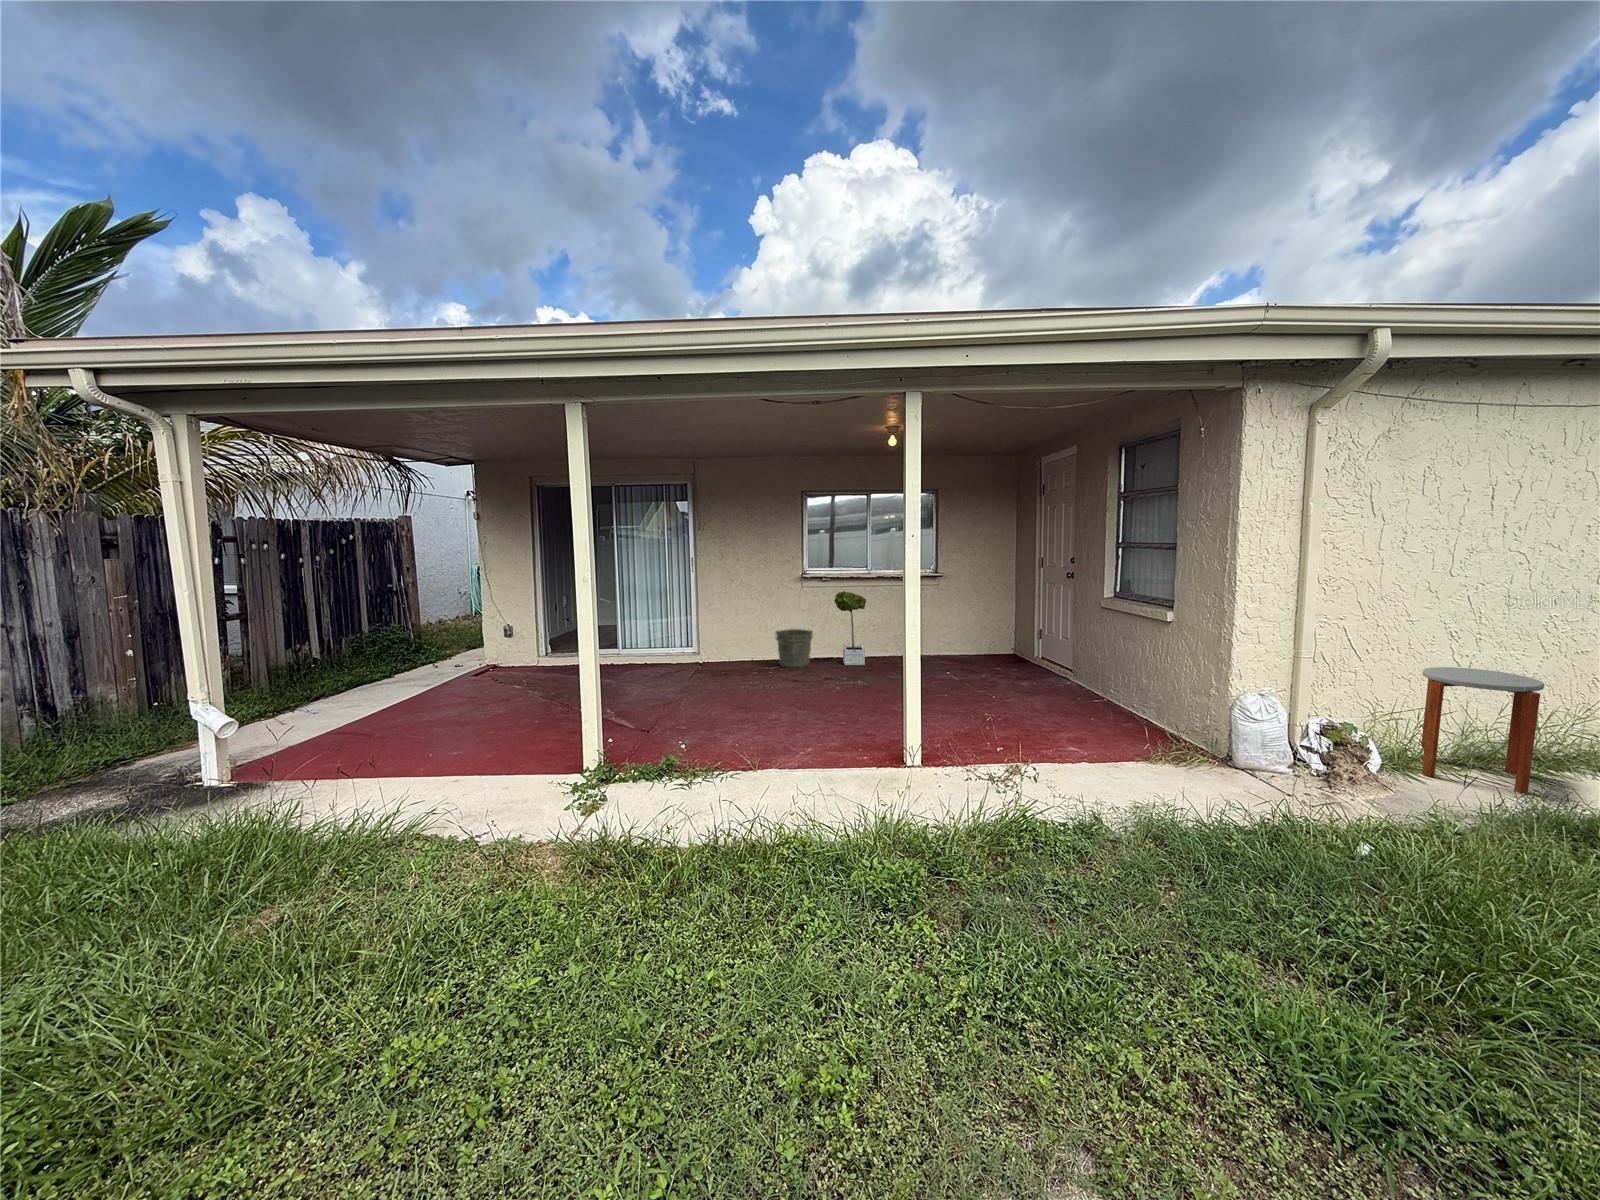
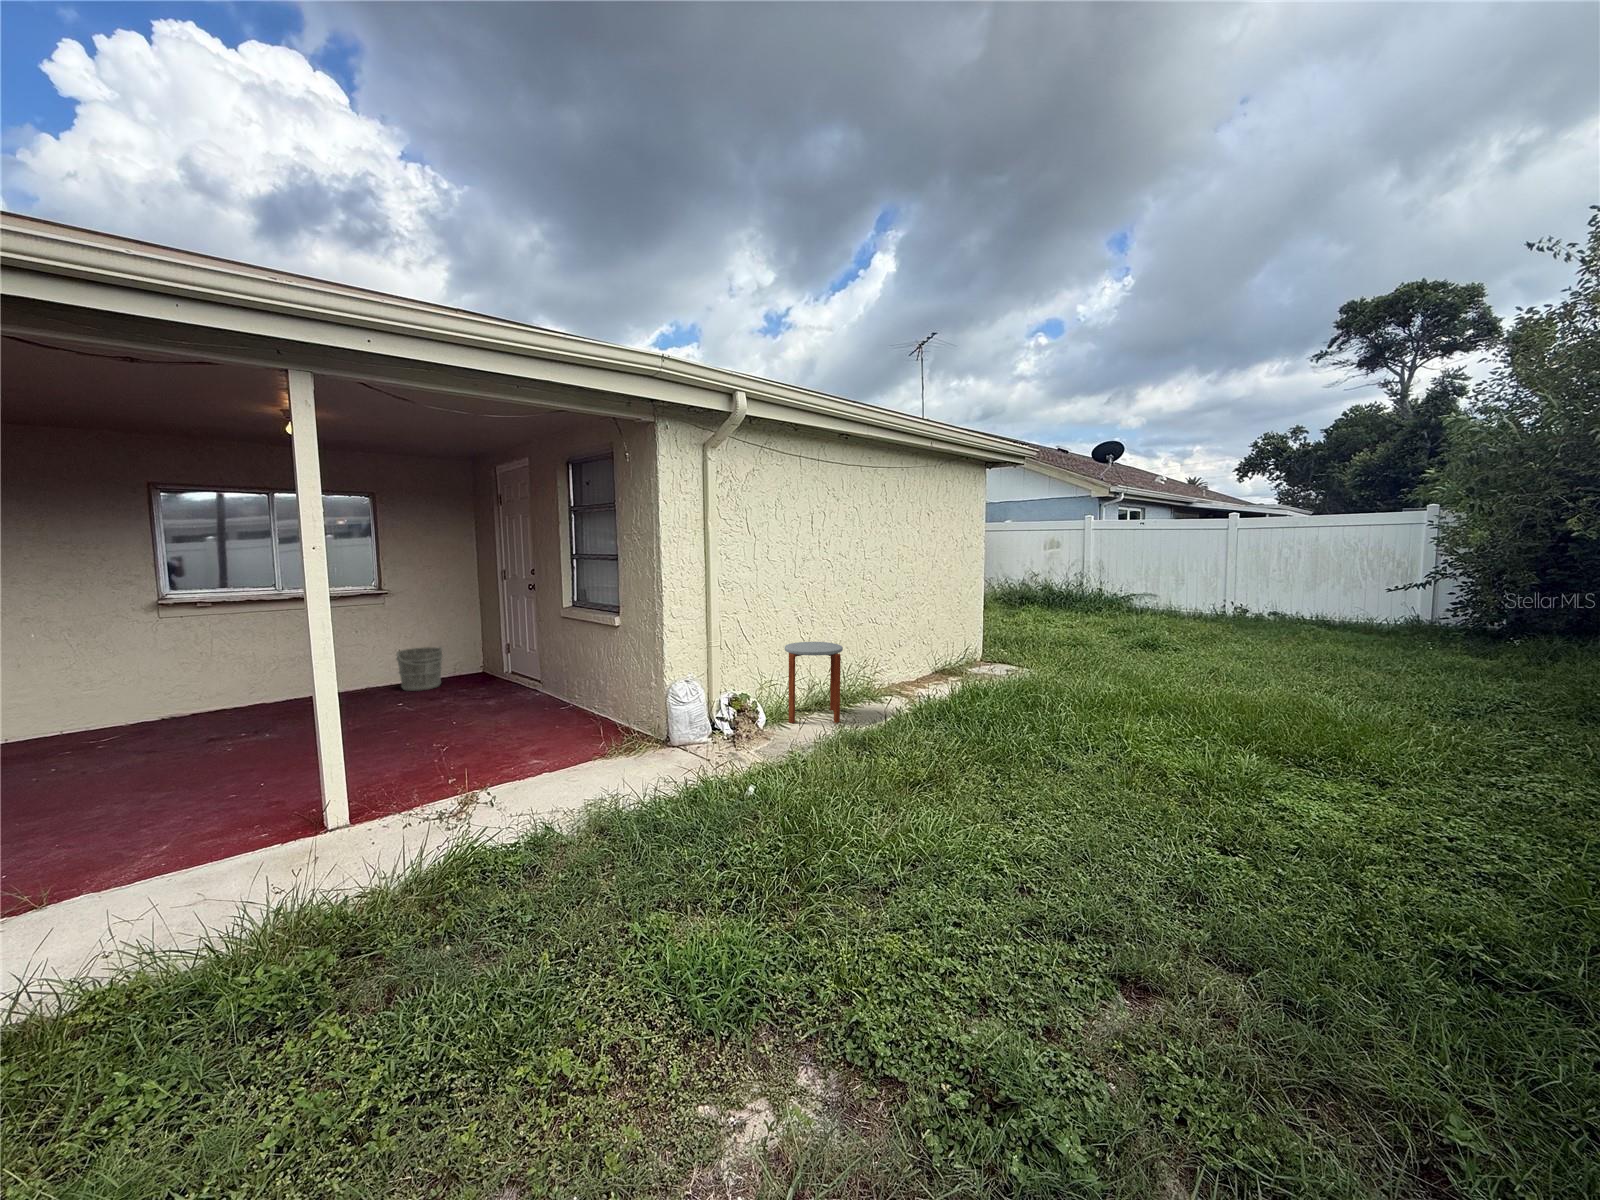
potted tree: present [835,591,866,665] -> none [218,619,277,717]
bucket: present [776,629,813,668] -> present [396,647,445,691]

